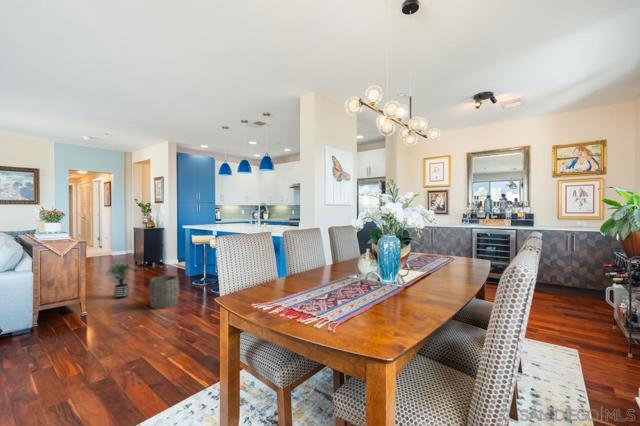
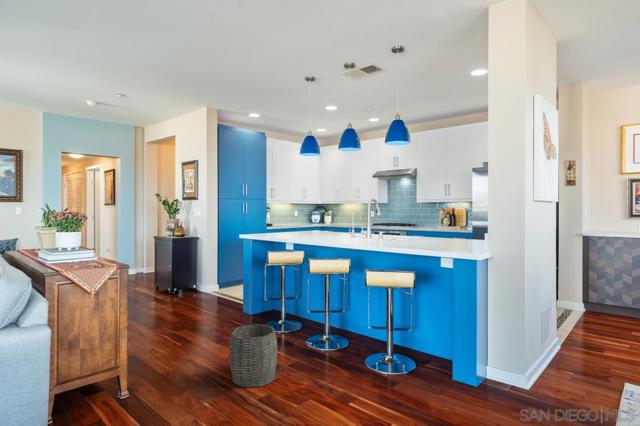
potted plant: present [107,263,129,299] -> none [146,298,190,361]

